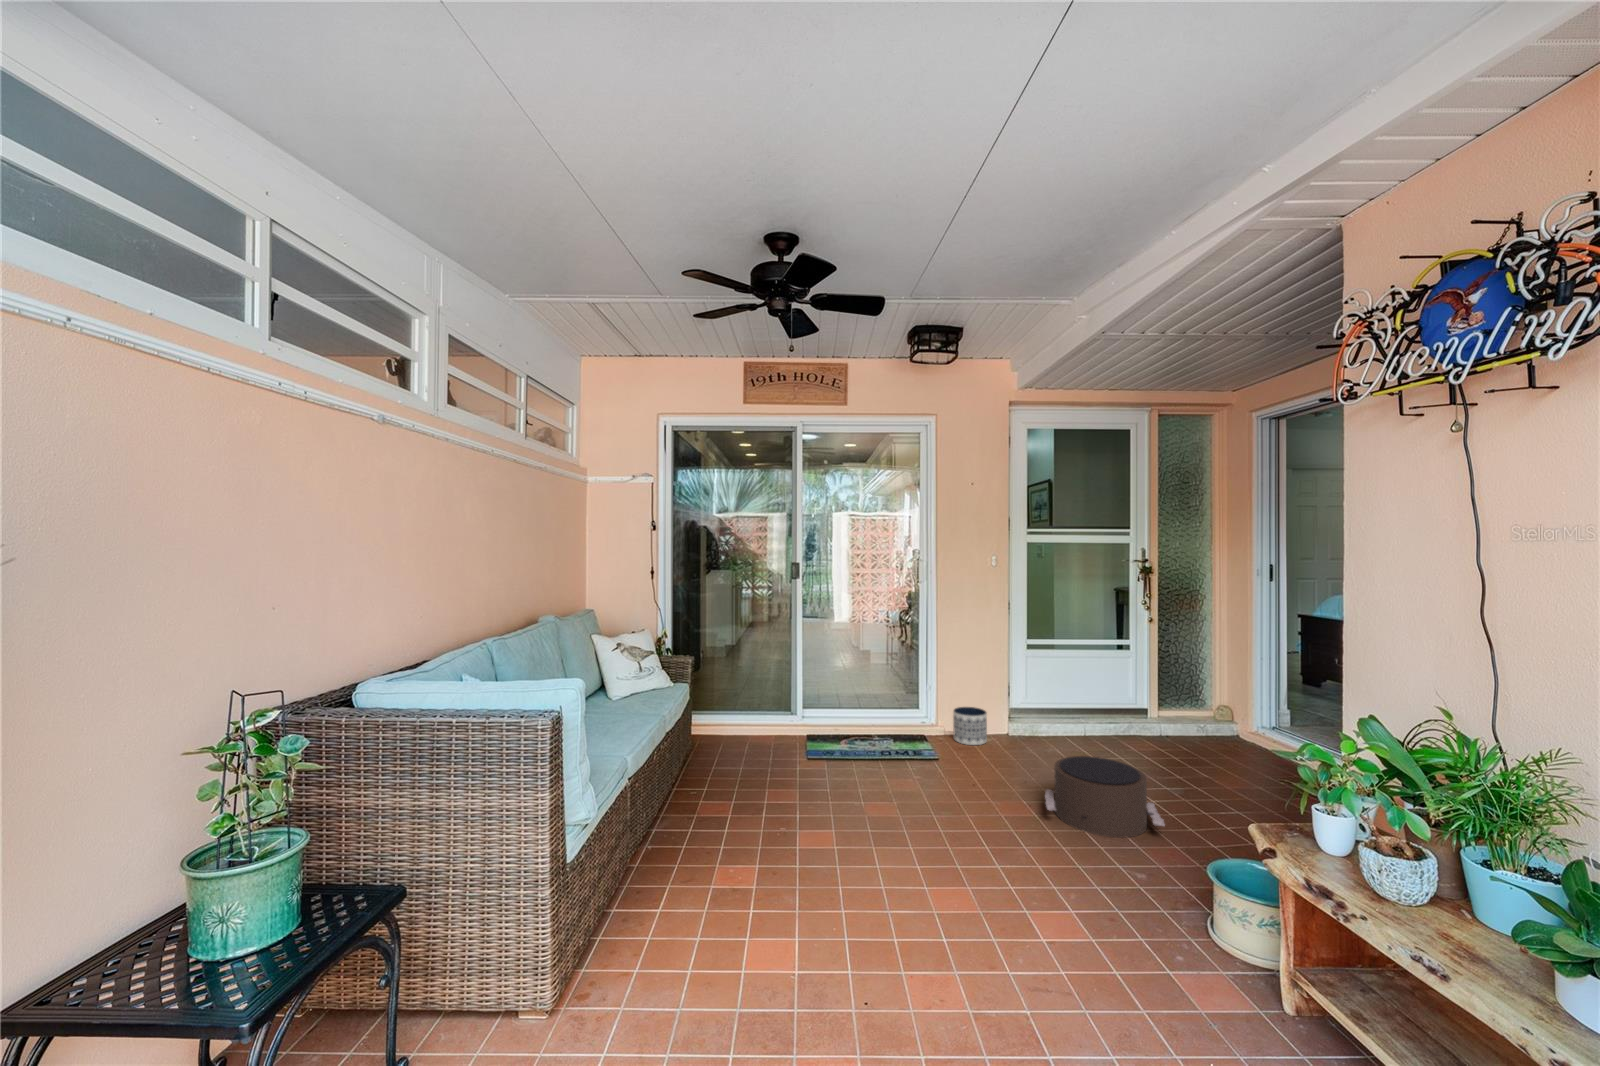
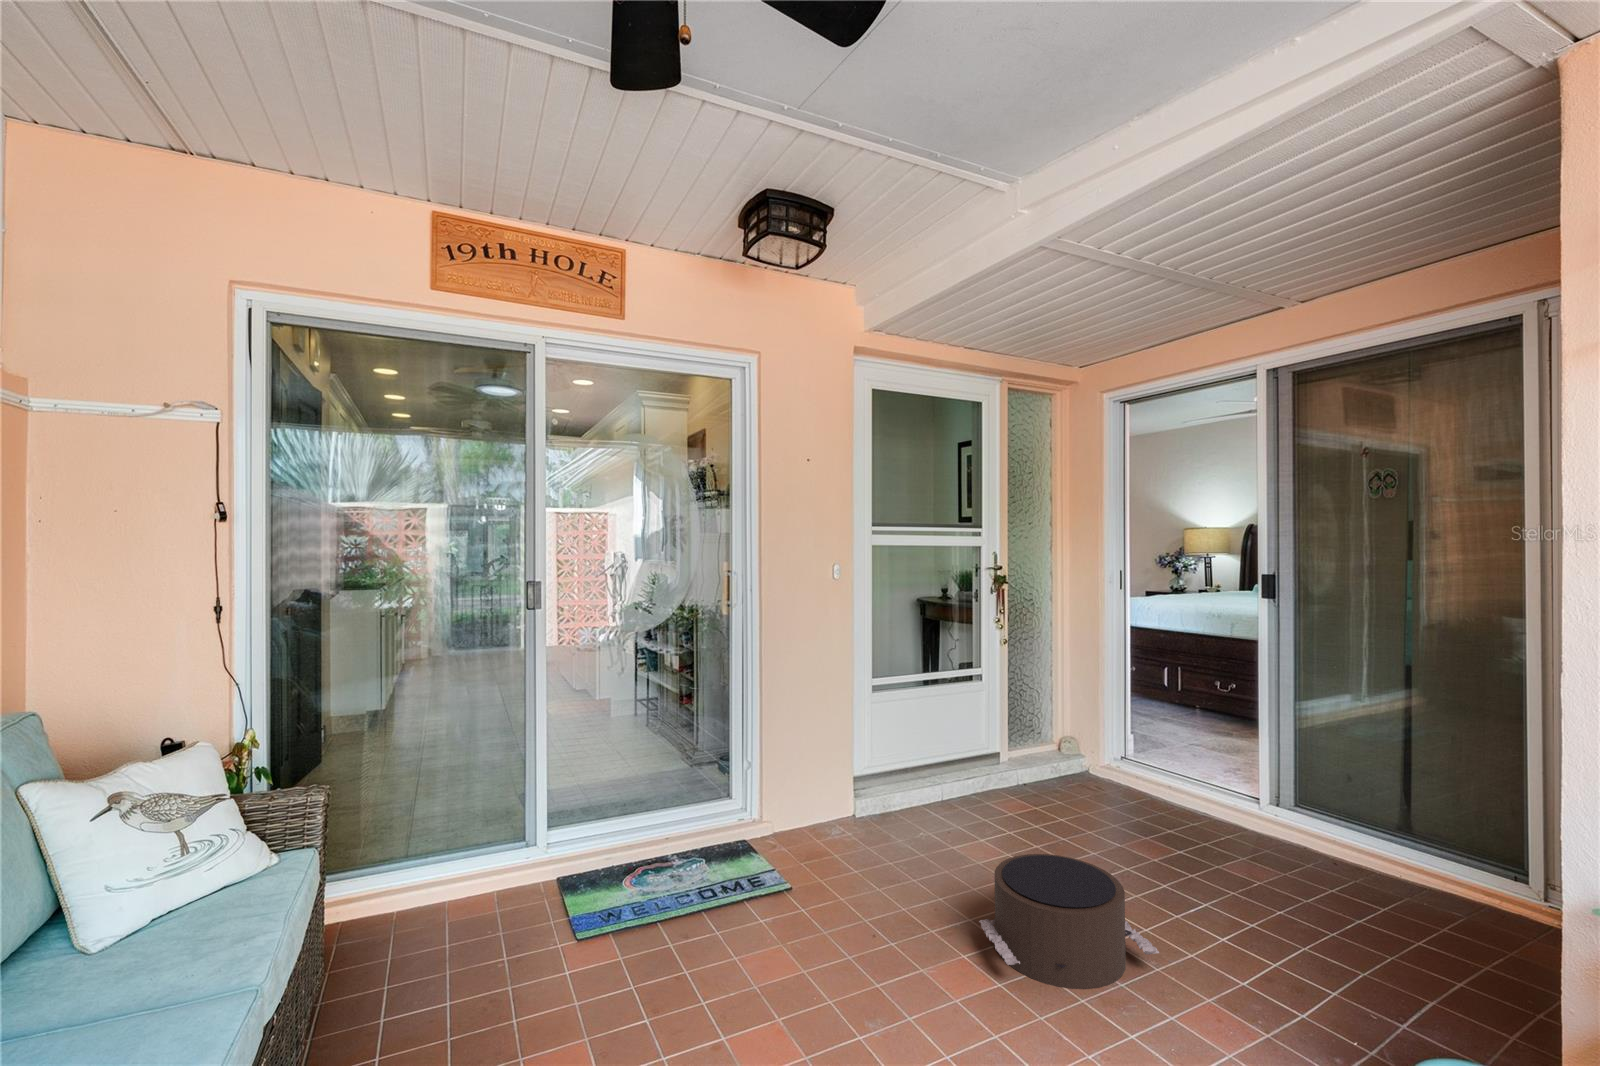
planter: present [953,707,987,745] -> none [788,786,836,847]

